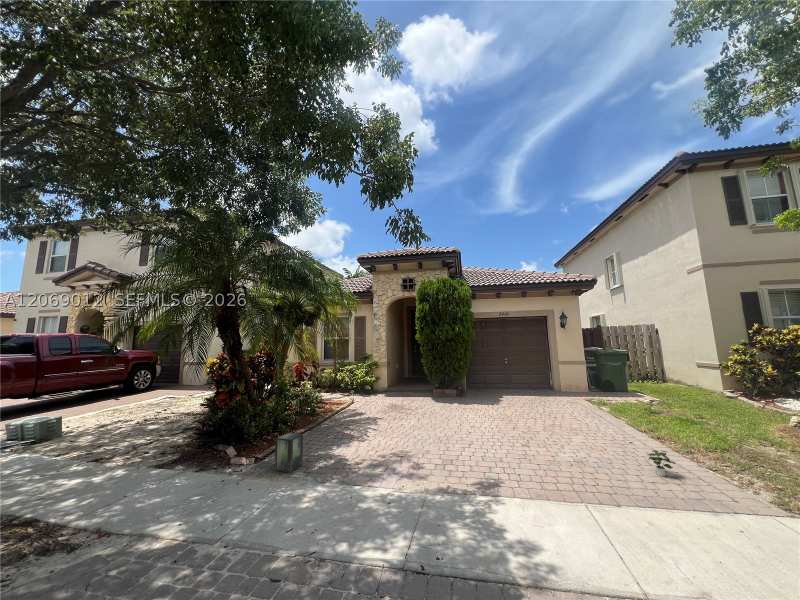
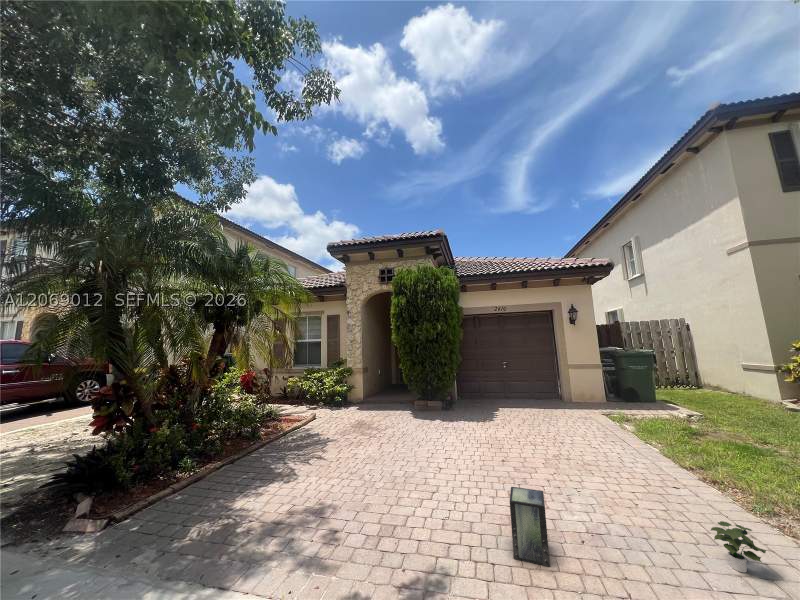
storage box: present [275,433,303,473] -> present [510,487,550,567]

